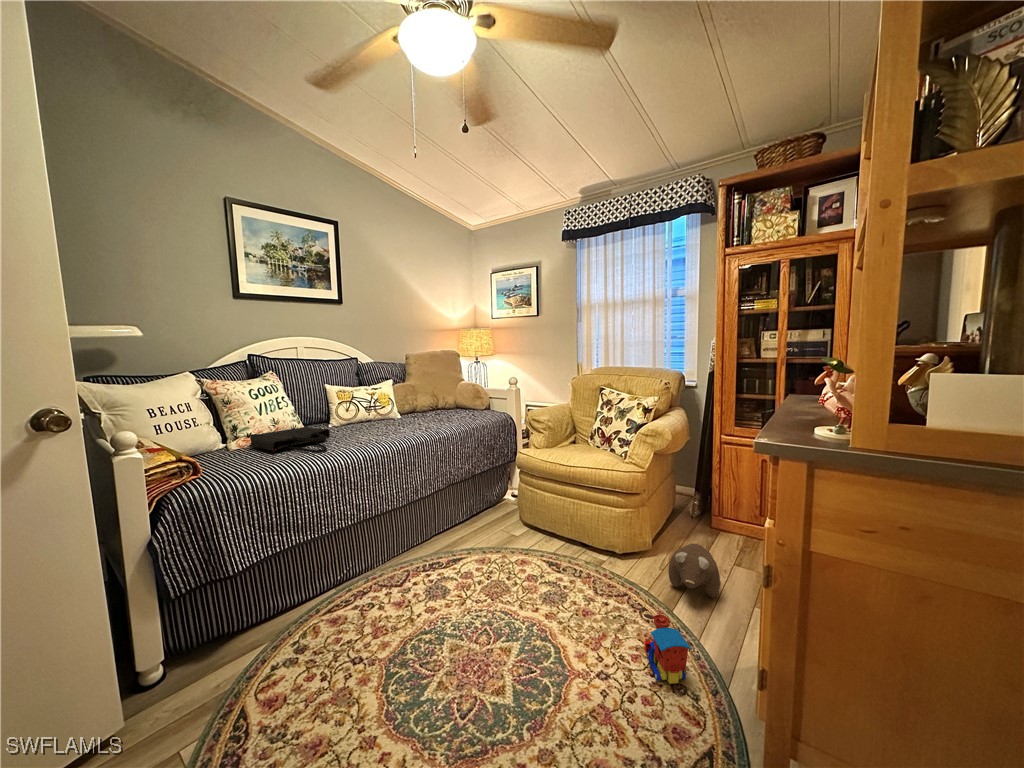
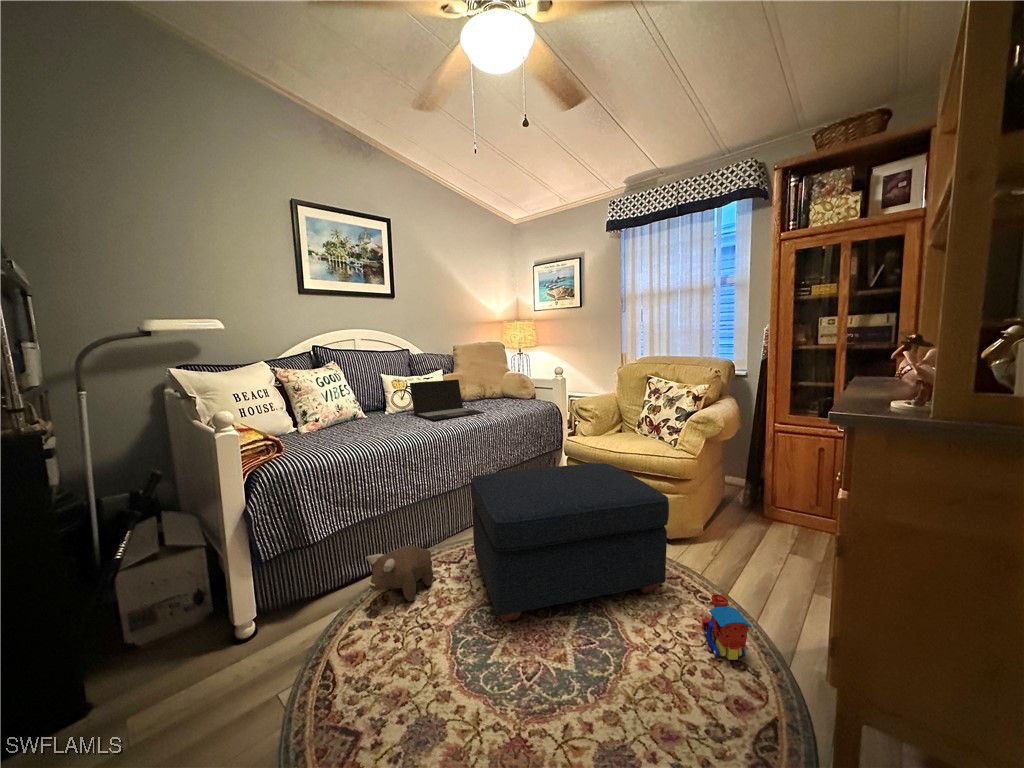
laptop: none [357,389,436,433] -> present [410,379,484,420]
tote bag: present [250,427,330,453] -> none [317,414,388,437]
ottoman: none [415,476,614,651] -> present [471,463,669,622]
plush toy: present [668,543,720,598] -> present [366,545,433,601]

